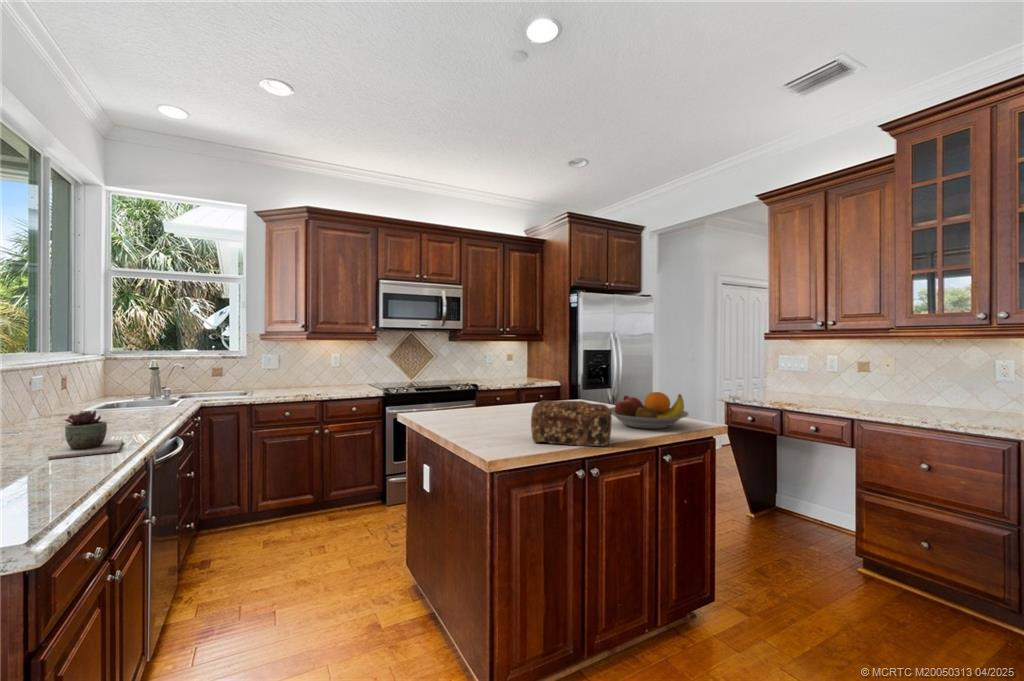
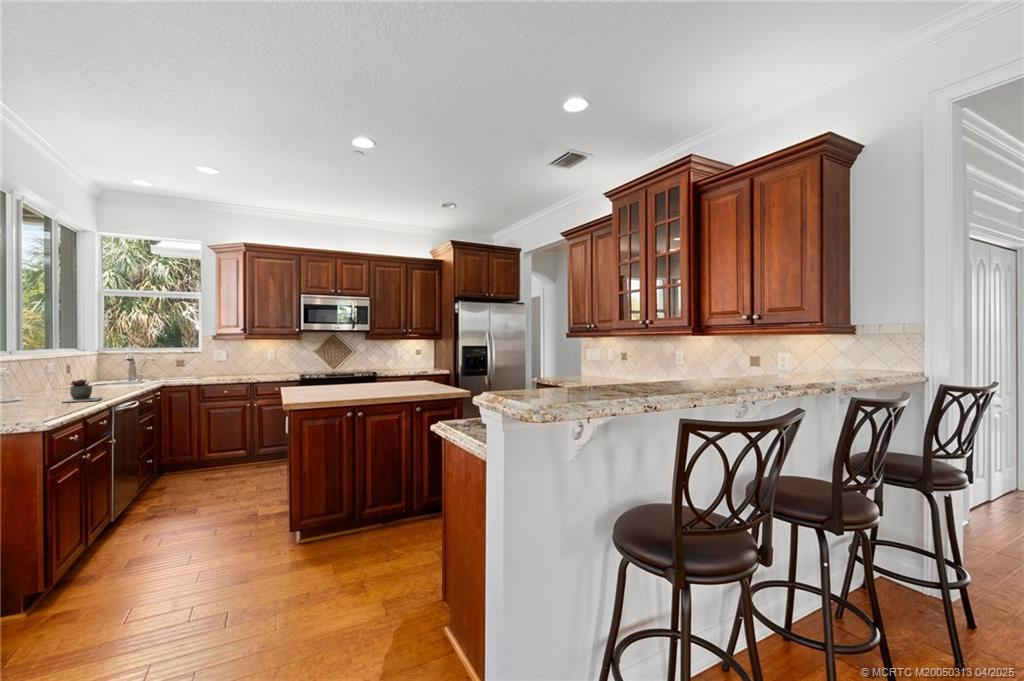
fruit bowl: present [610,392,689,429] -> none [389,371,438,393]
bread loaf: present [531,400,612,446] -> none [321,374,370,398]

